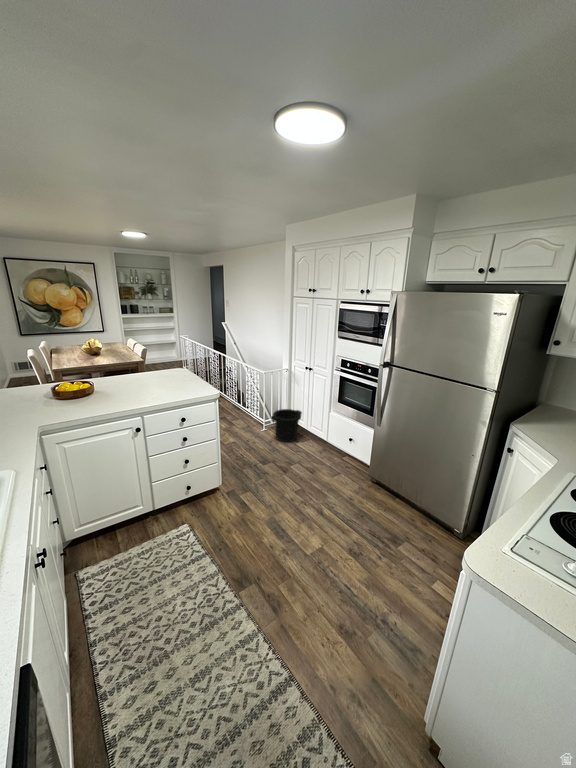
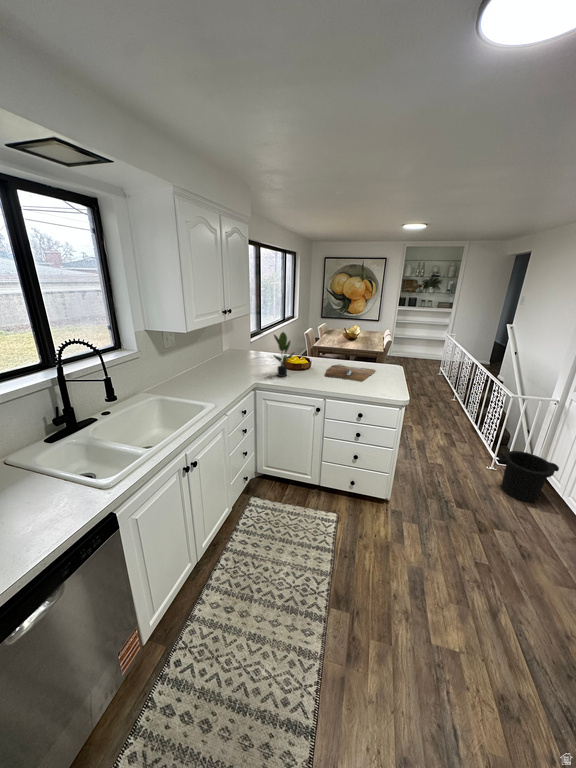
potted plant: none [47,352,82,409] -> present [274,332,294,377]
cutting board: none [117,376,169,394] -> present [325,364,375,382]

